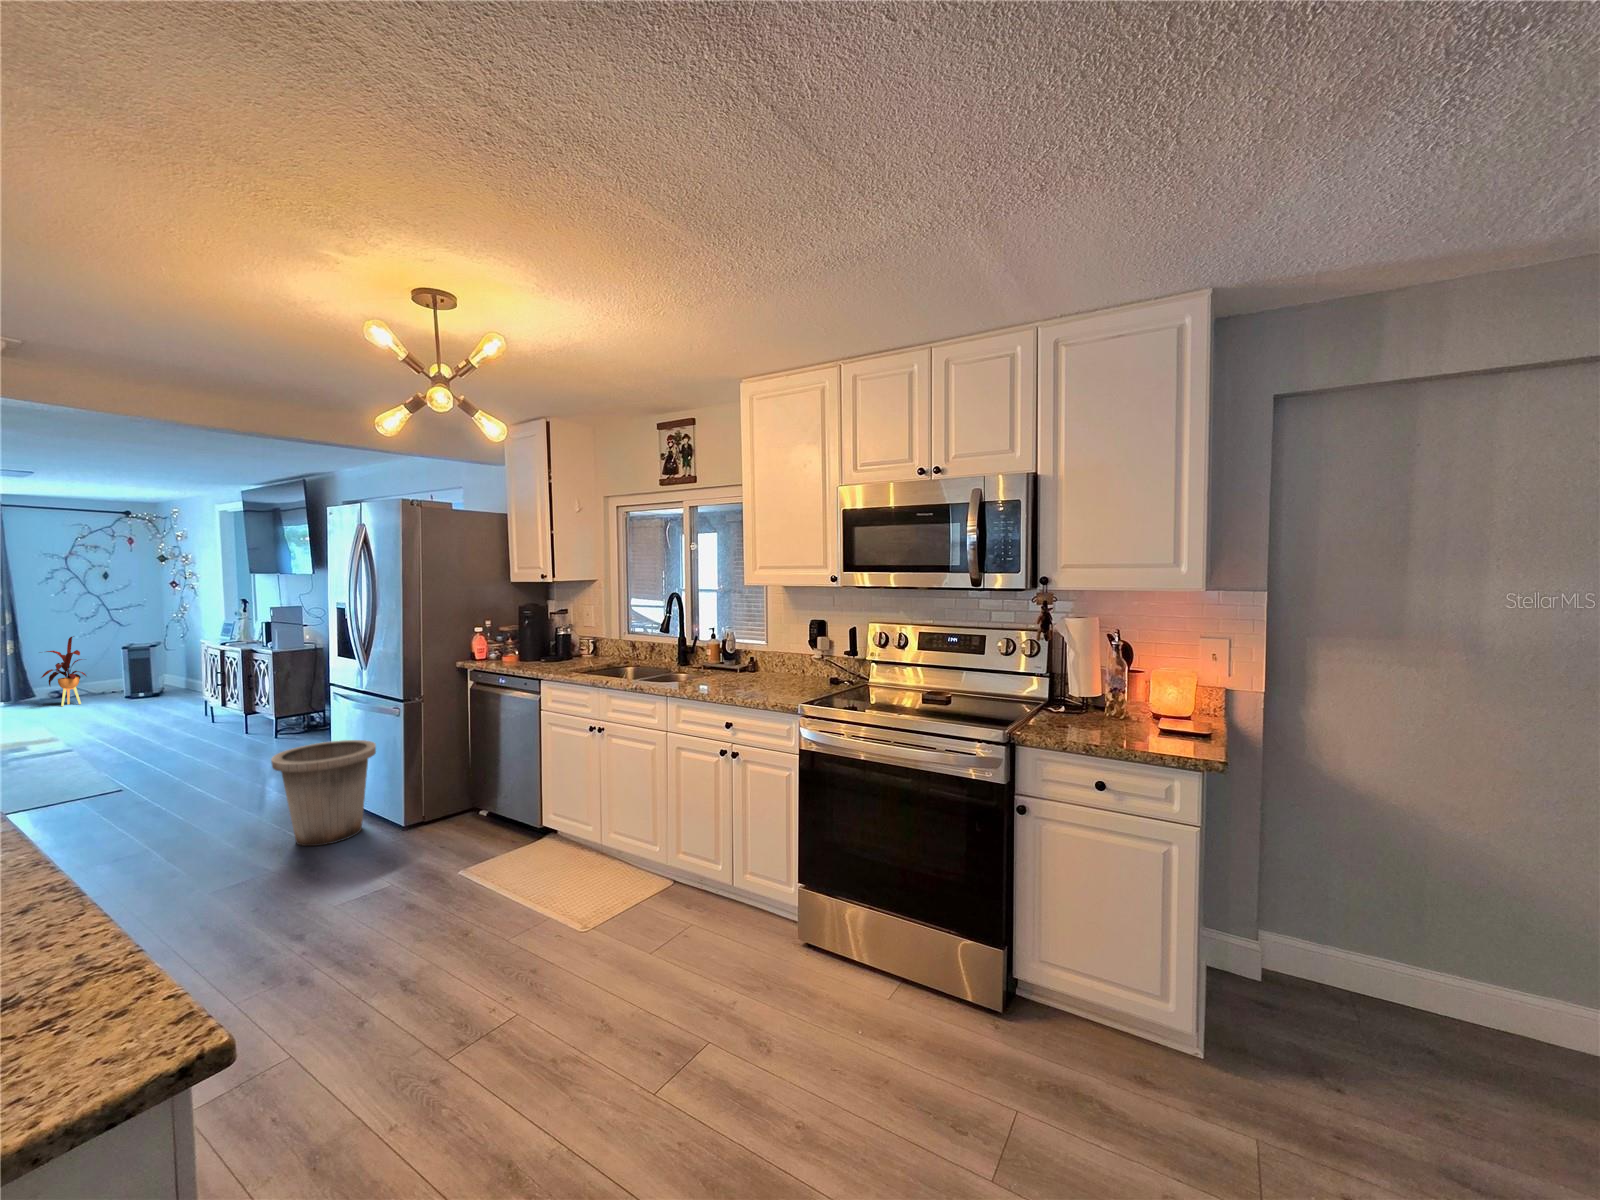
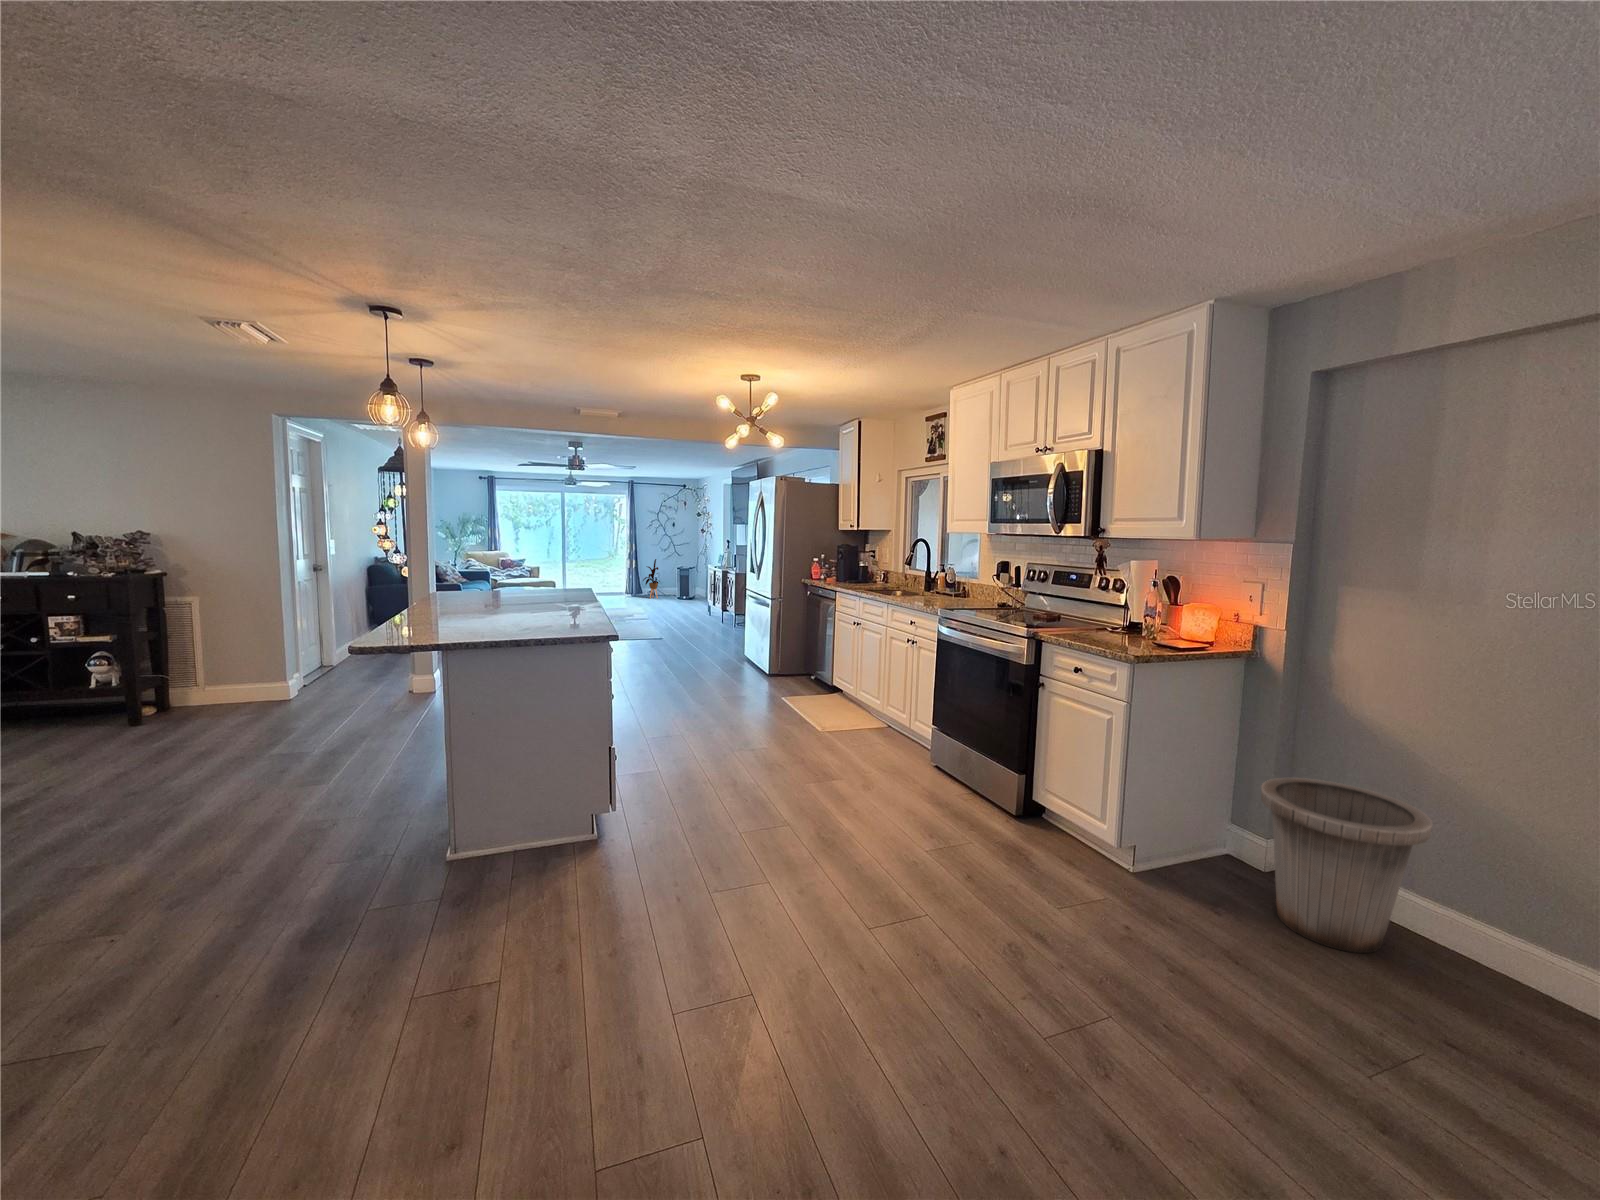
trash can: present [271,740,376,846] -> present [1261,778,1432,953]

